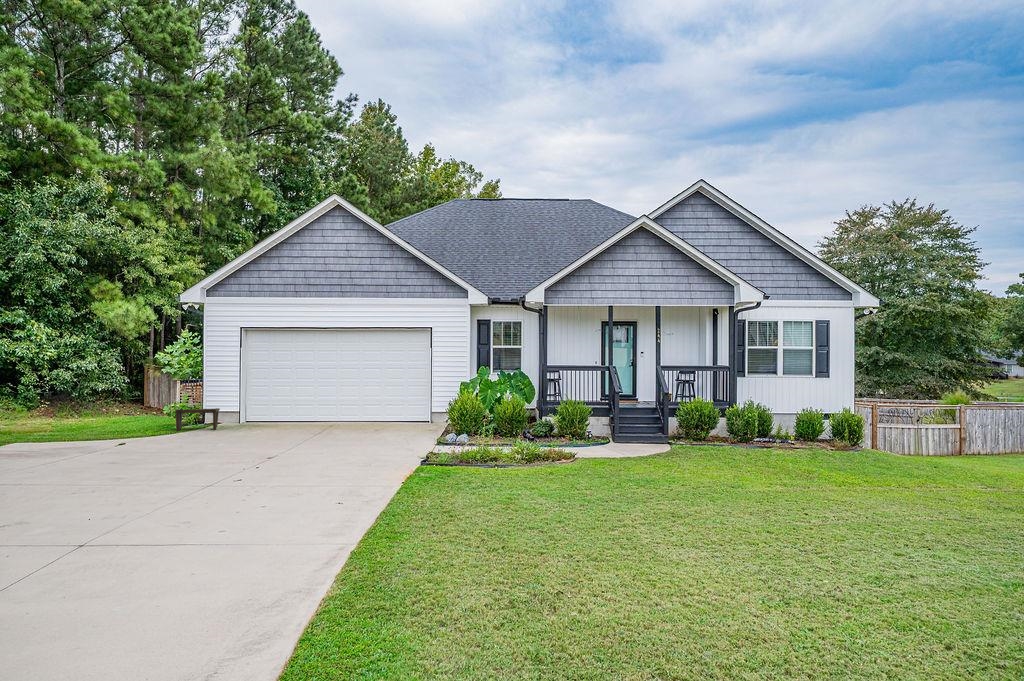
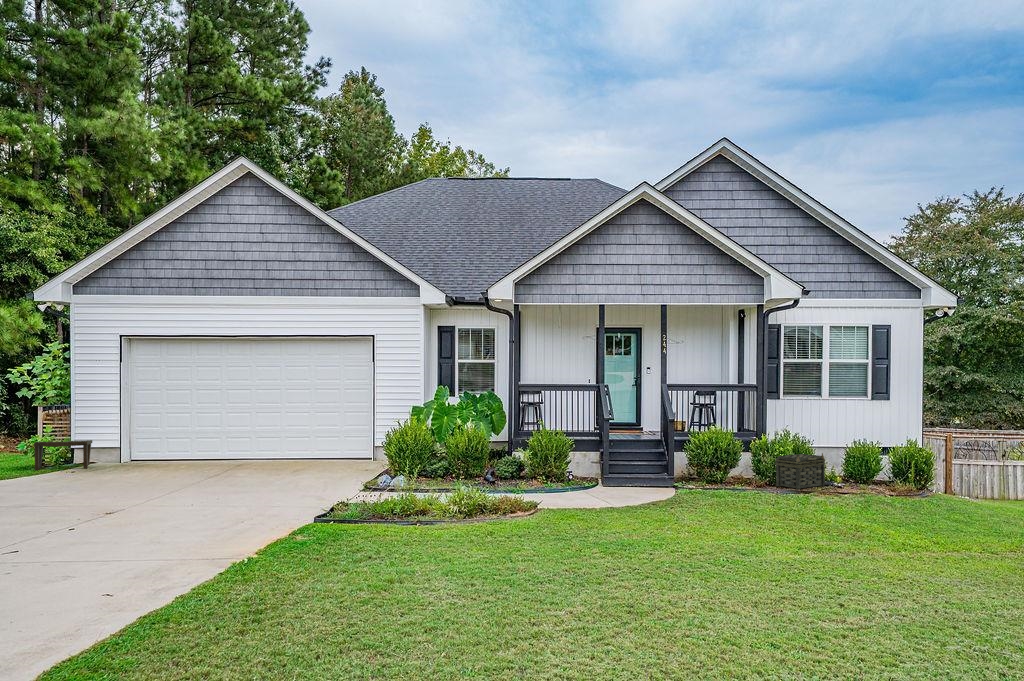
basket: none [747,418,786,446] -> present [775,453,825,489]

